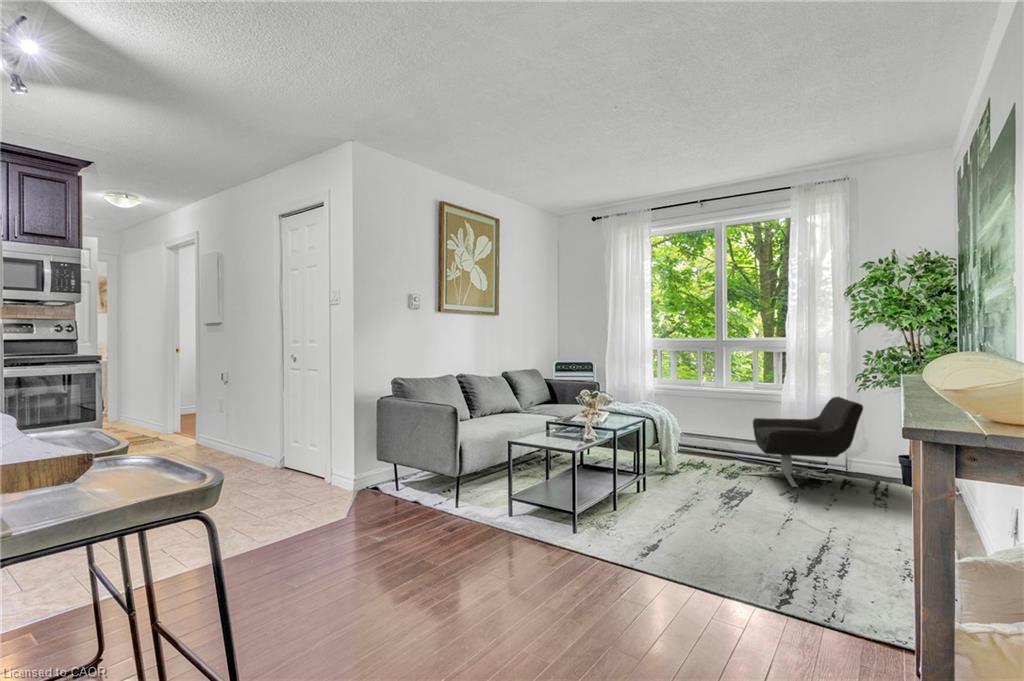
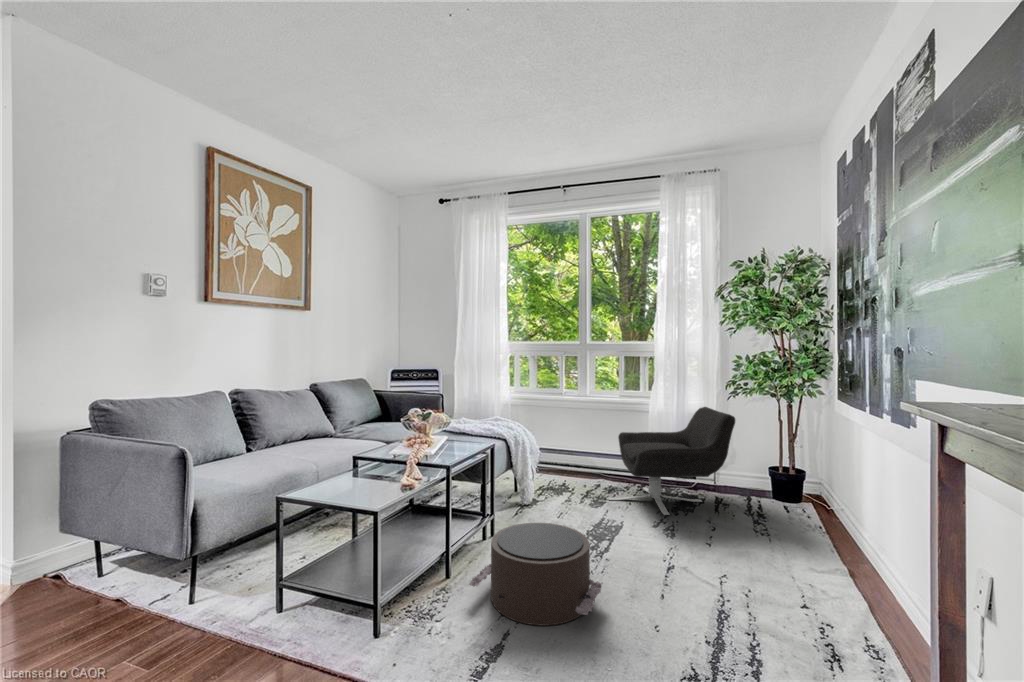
pouf: none [633,475,732,537] -> present [469,523,602,626]

